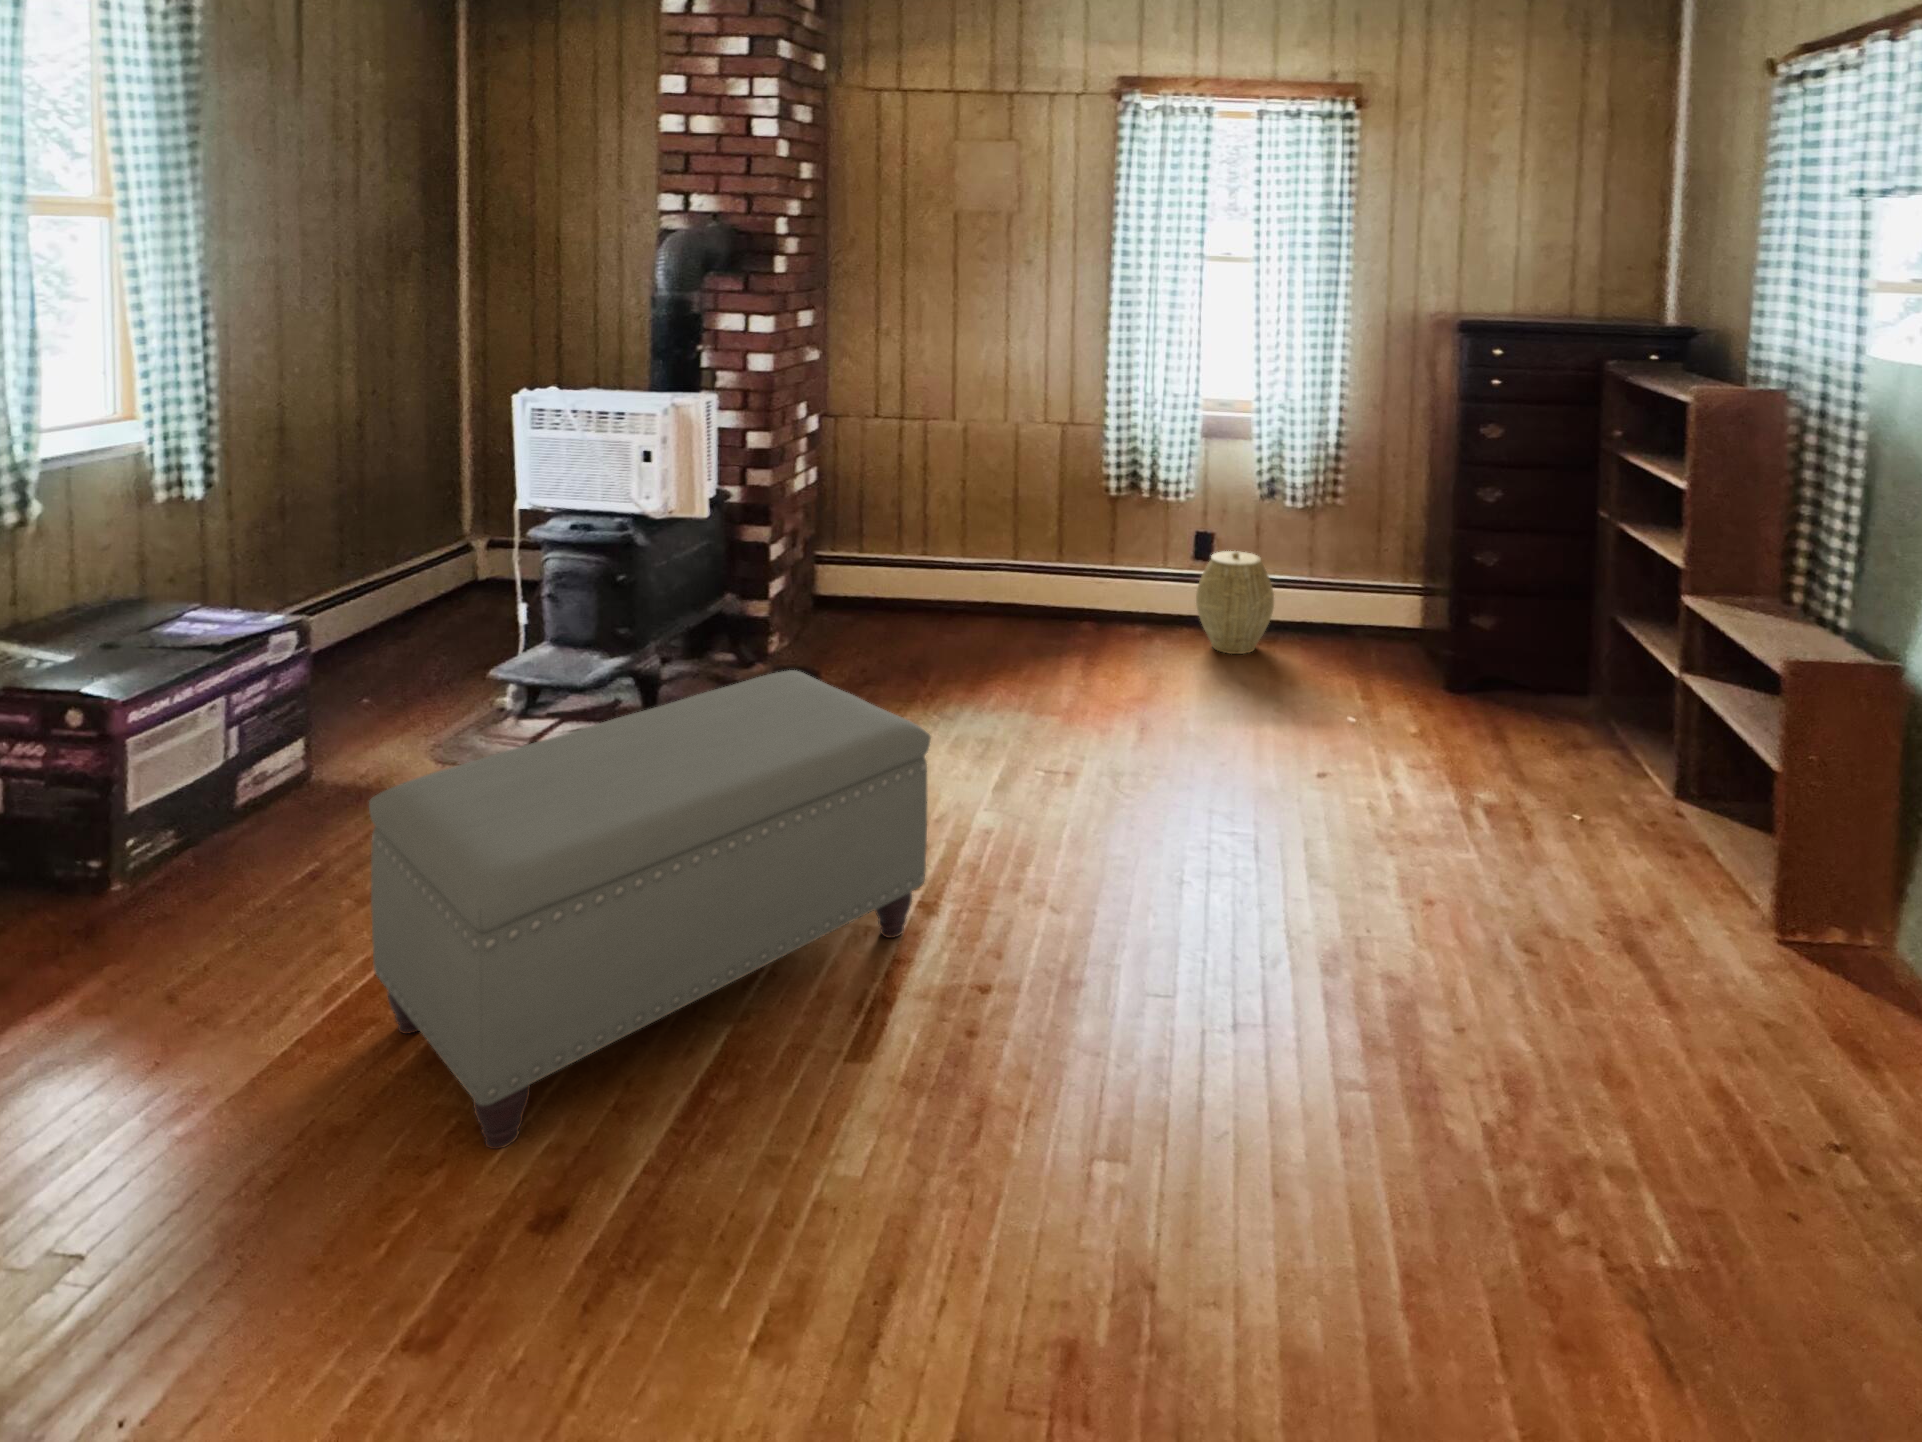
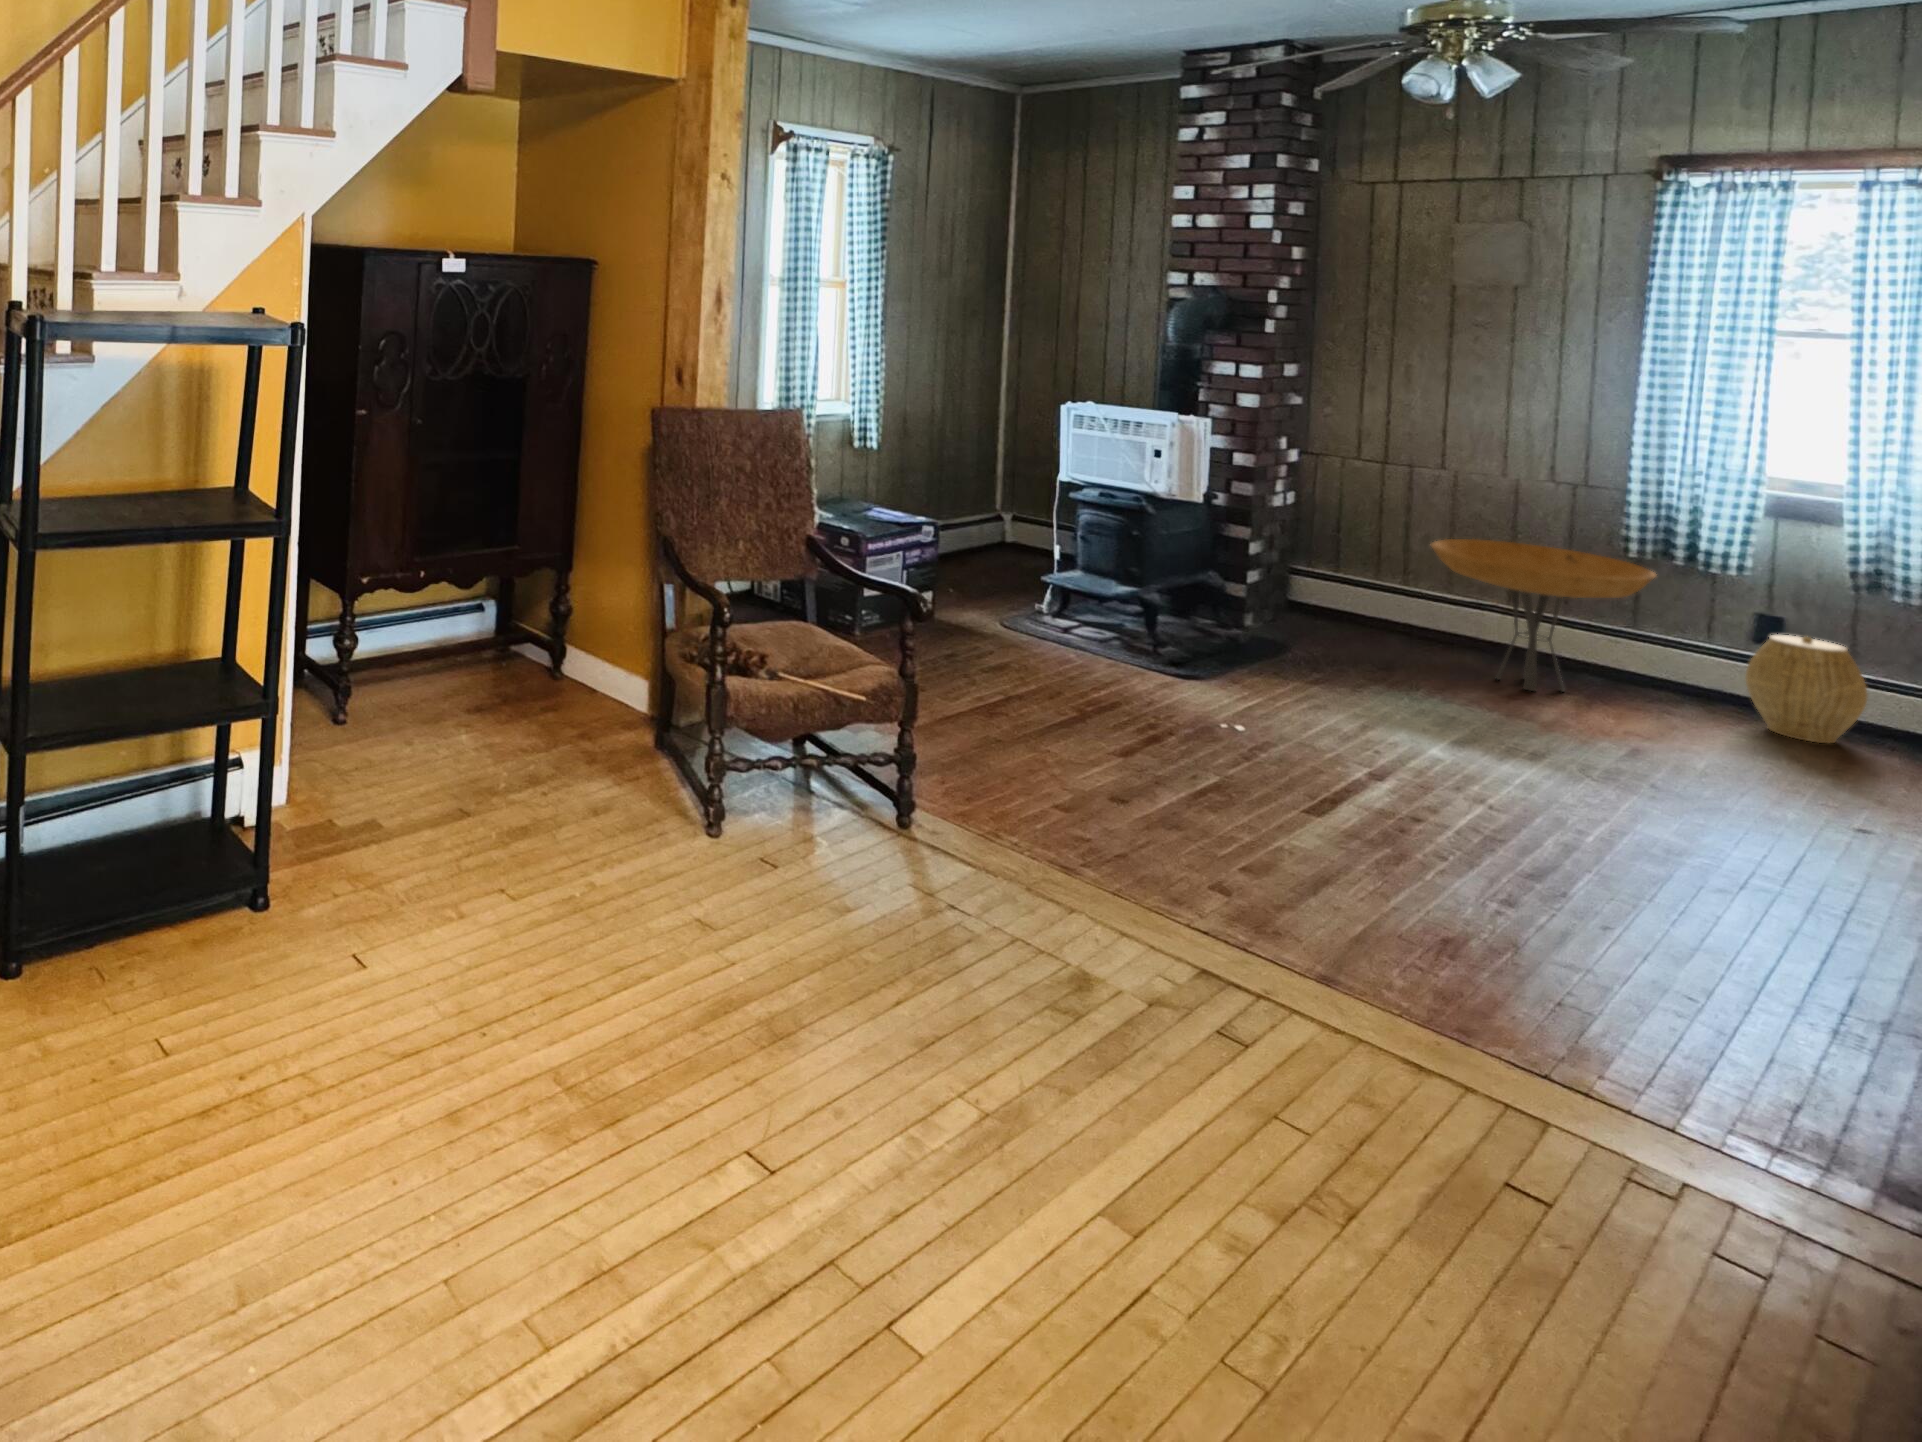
side table: none [950,493,1135,662] -> present [1431,539,1656,691]
ottoman: present [369,670,931,1149] -> none [1015,584,1381,771]

